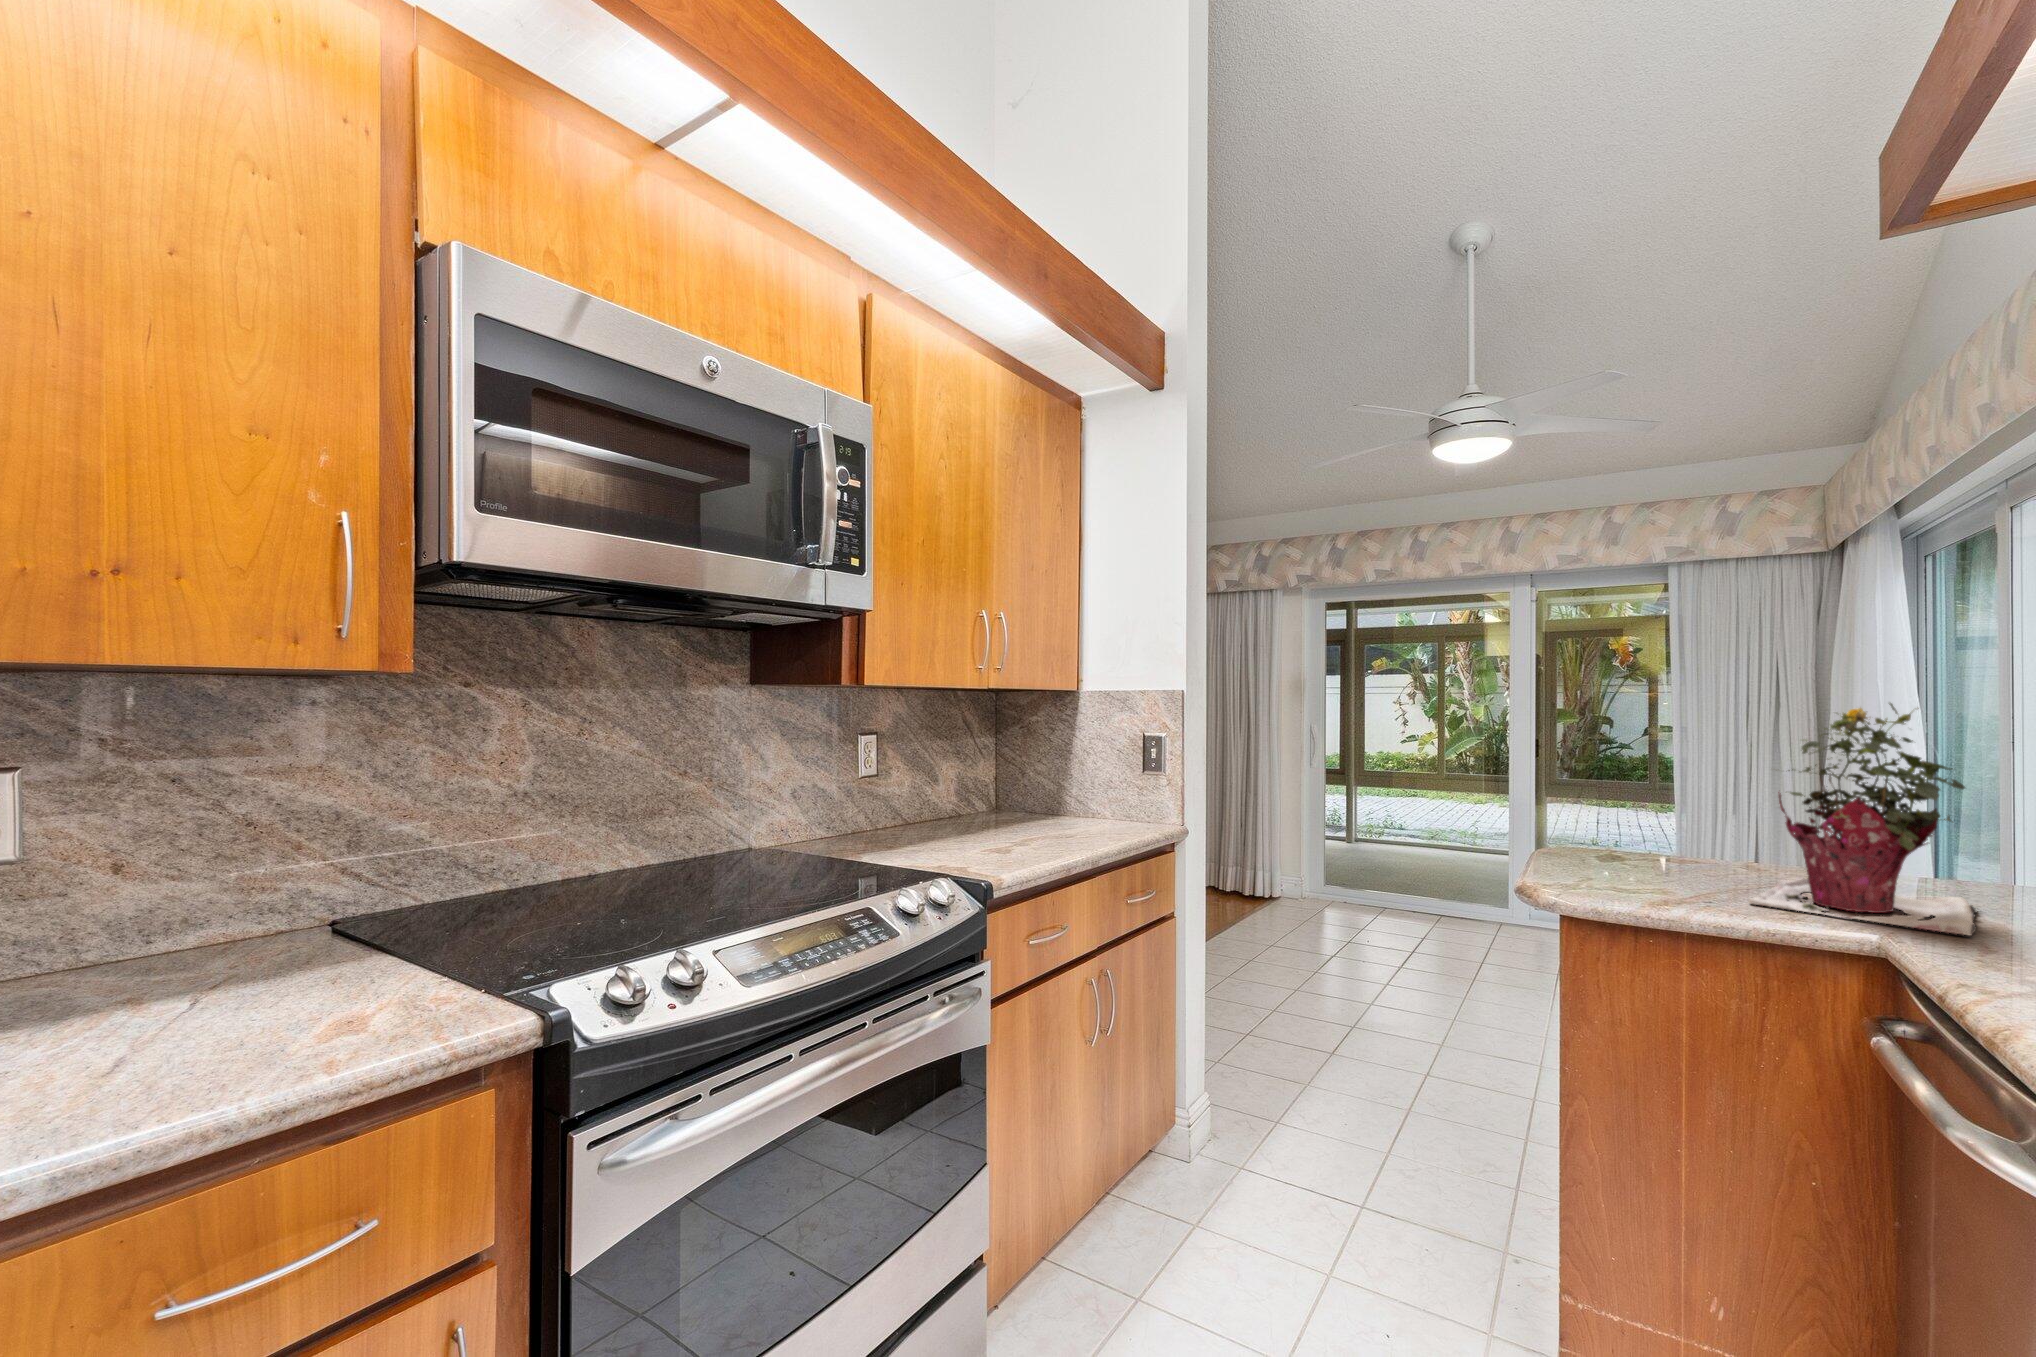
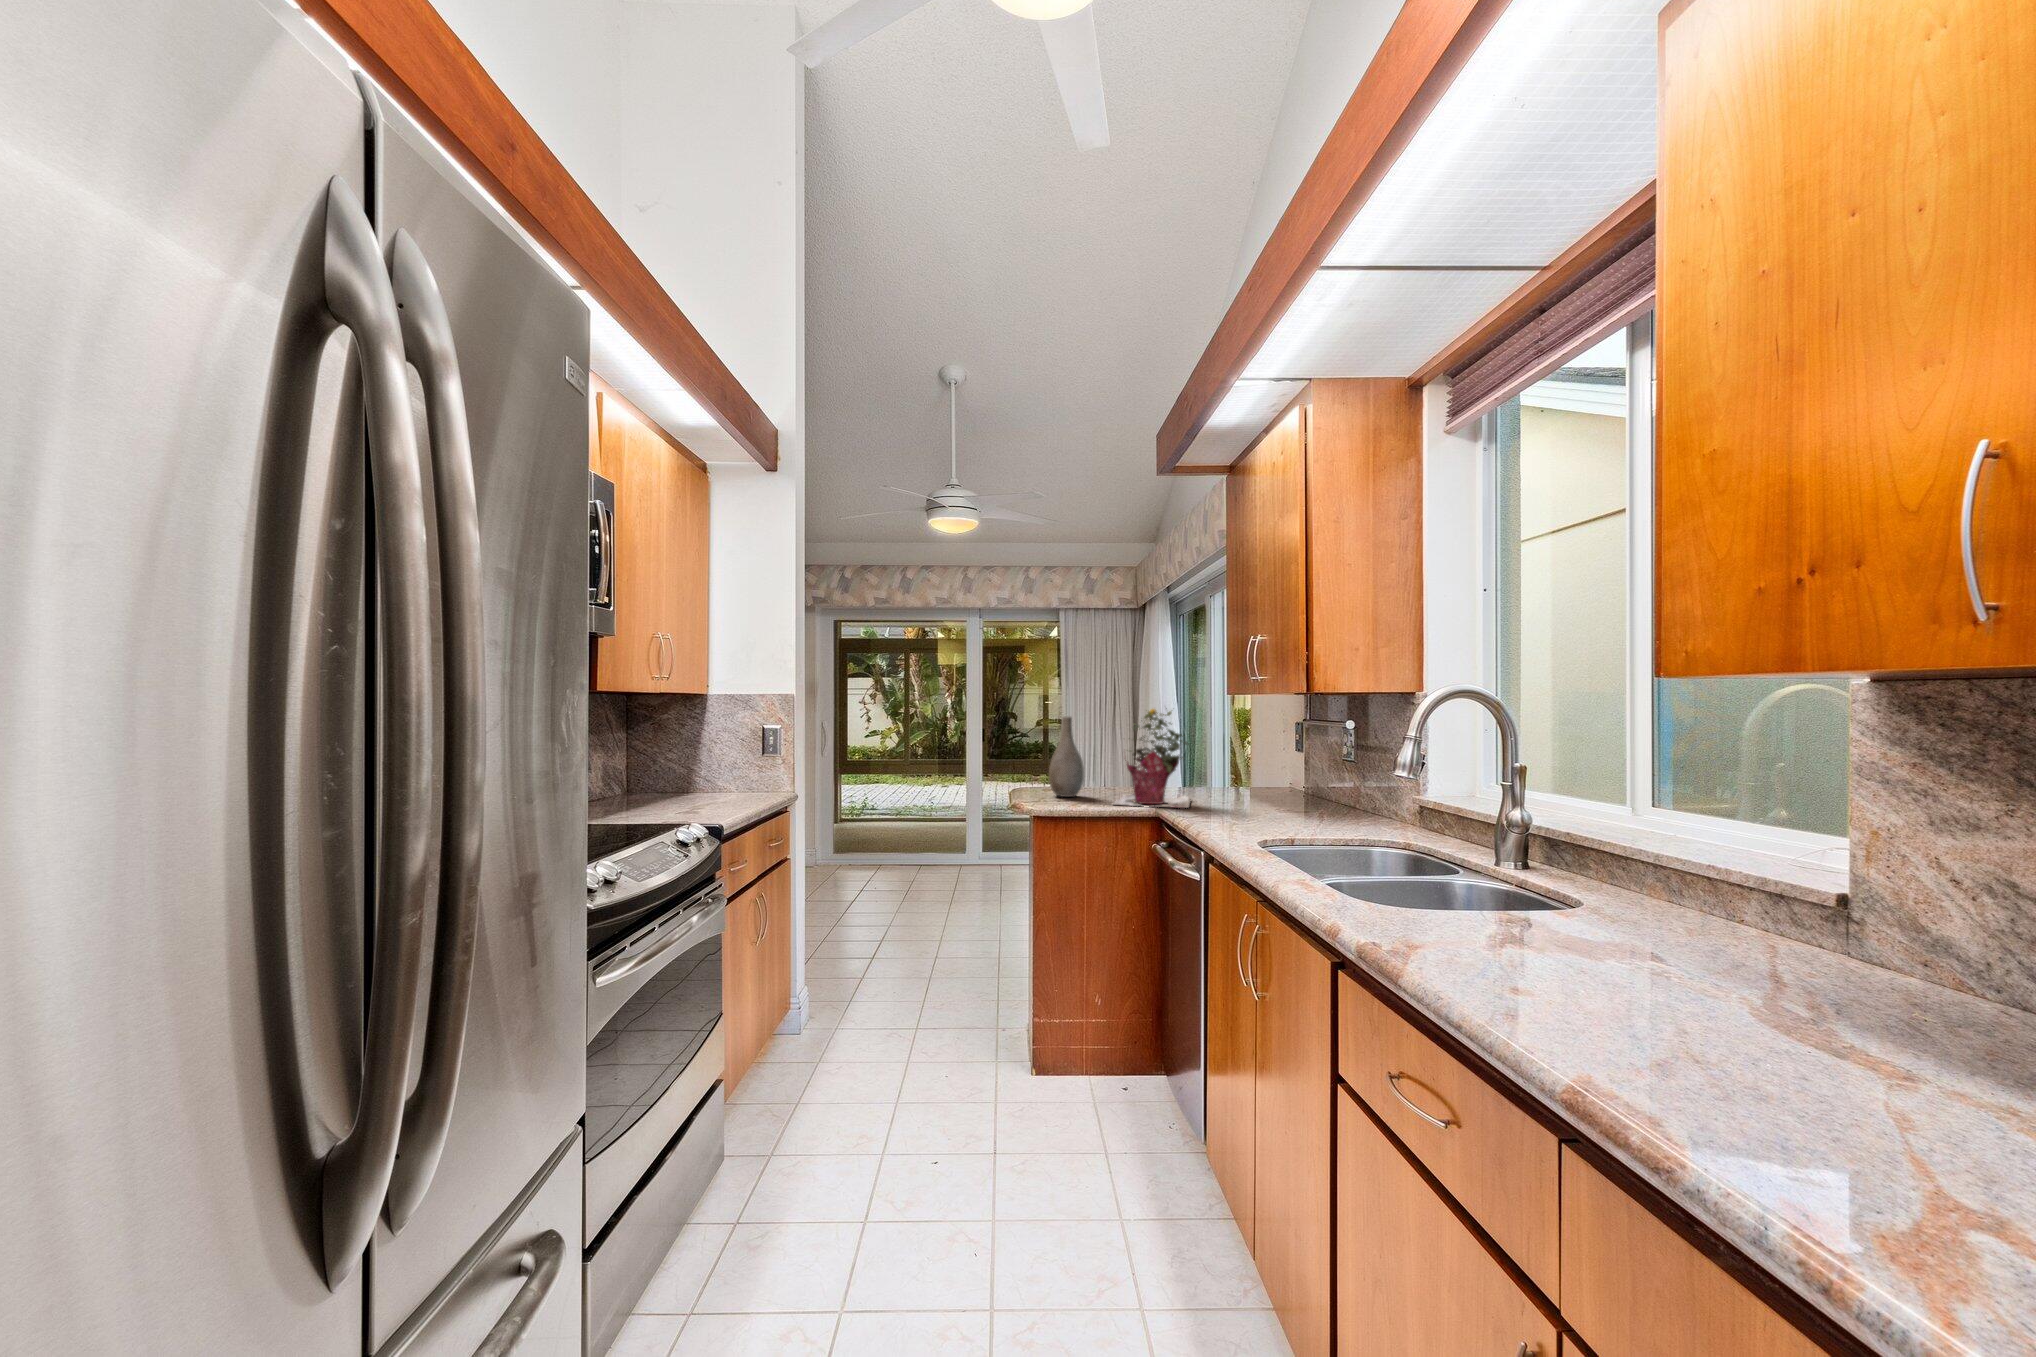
vase: none [1606,723,1684,872] -> present [1049,716,1084,797]

